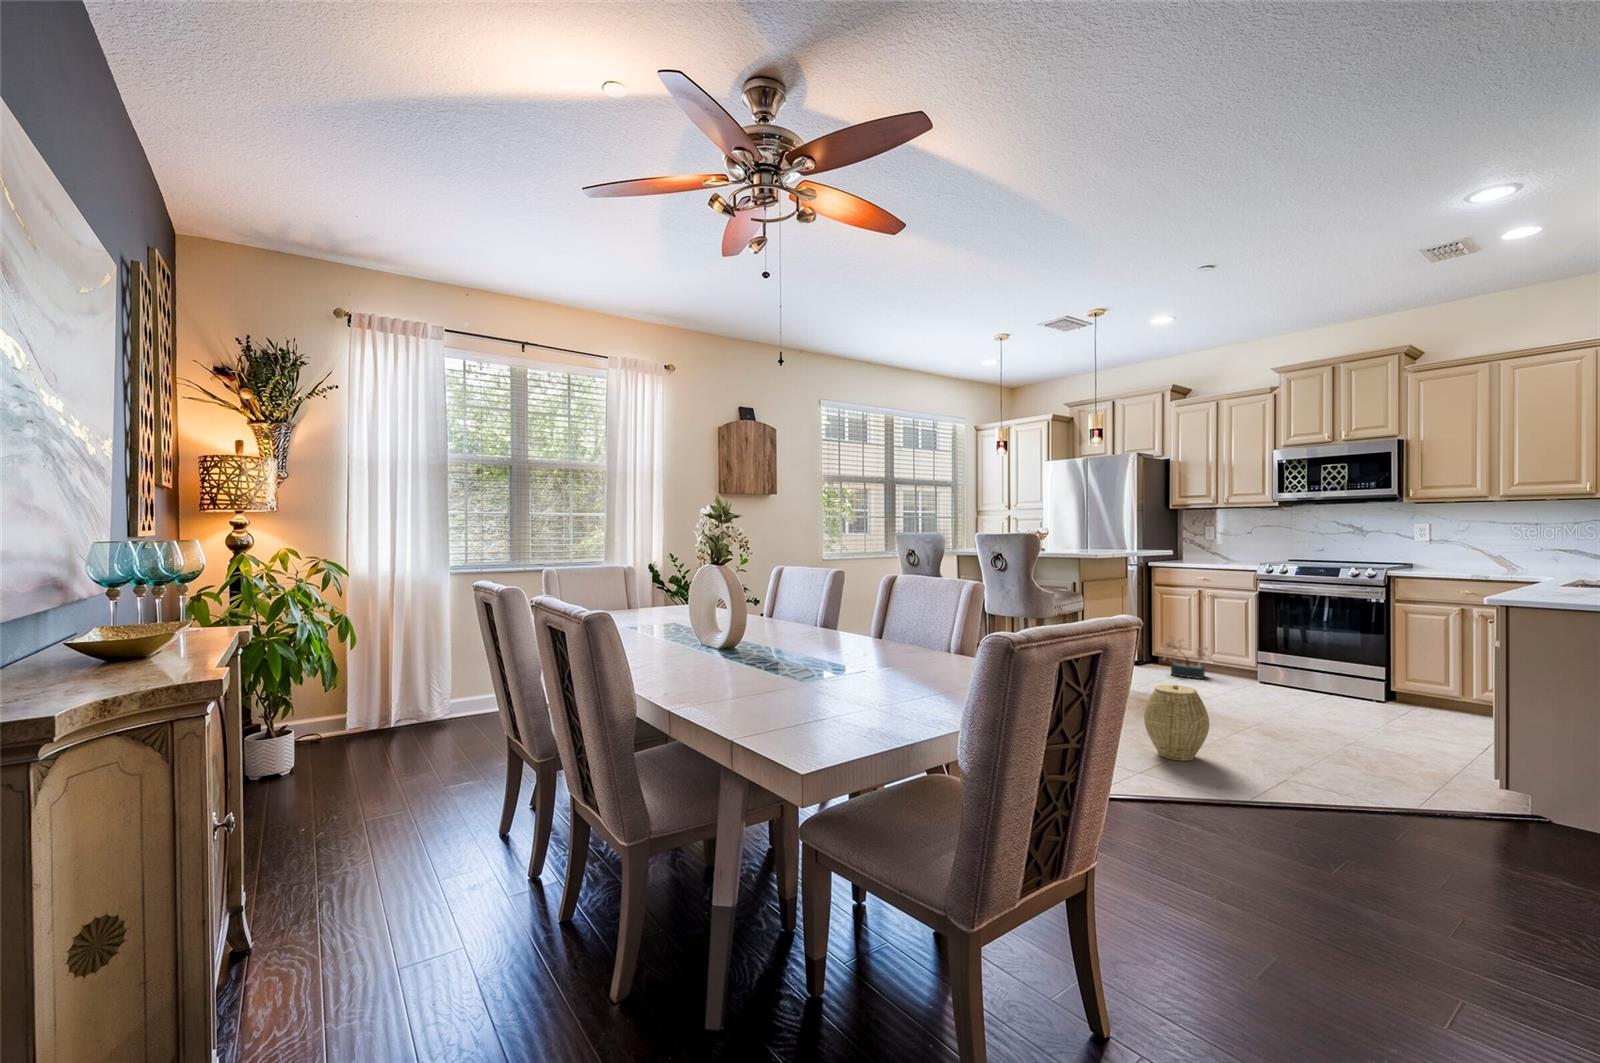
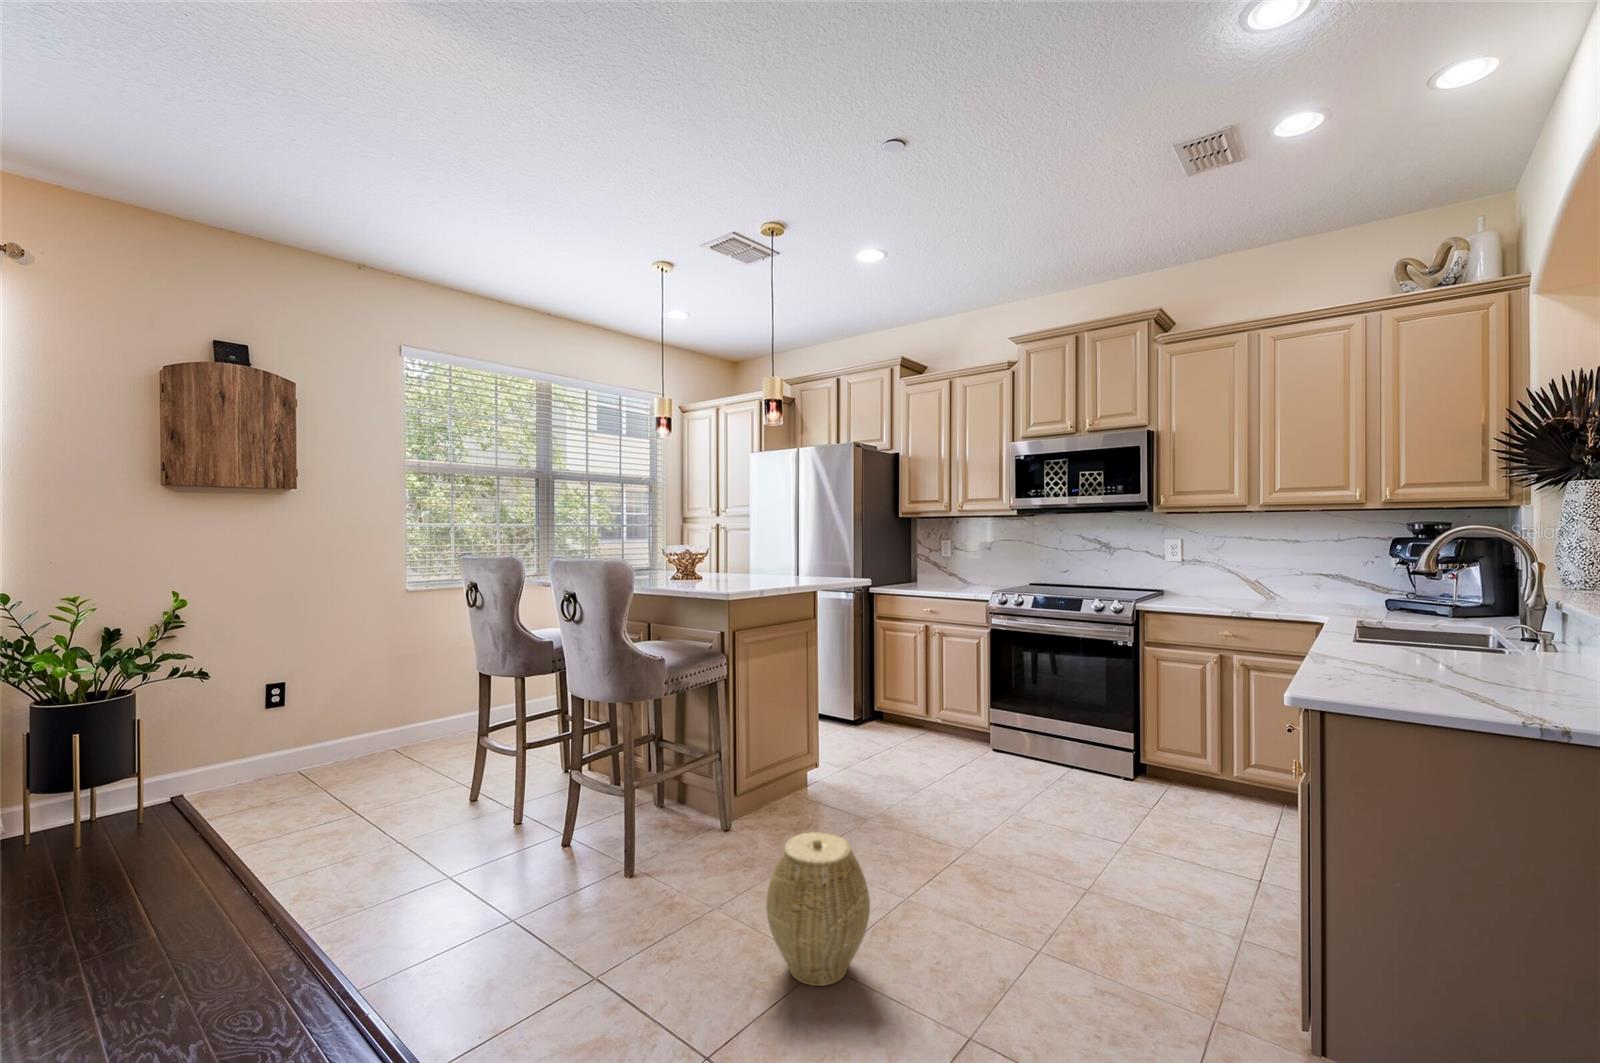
decorative plant: present [1162,635,1212,679] -> none [877,686,939,748]

